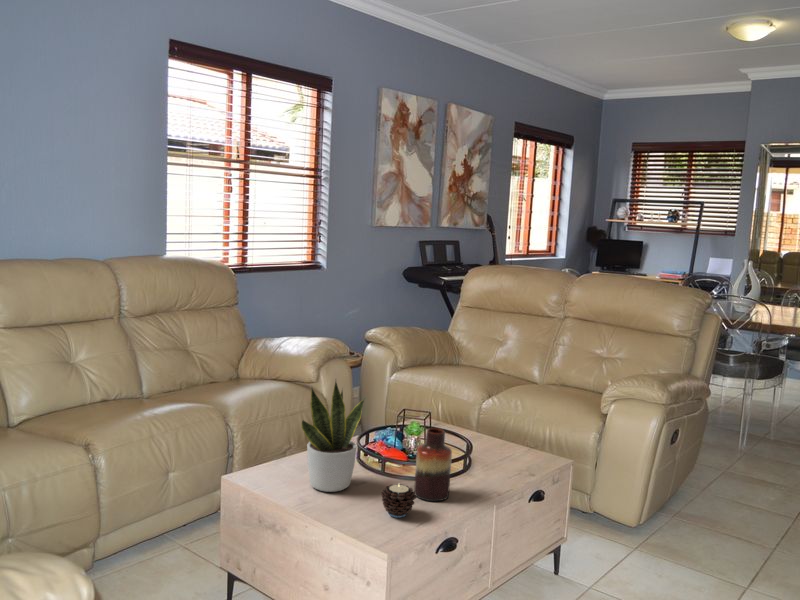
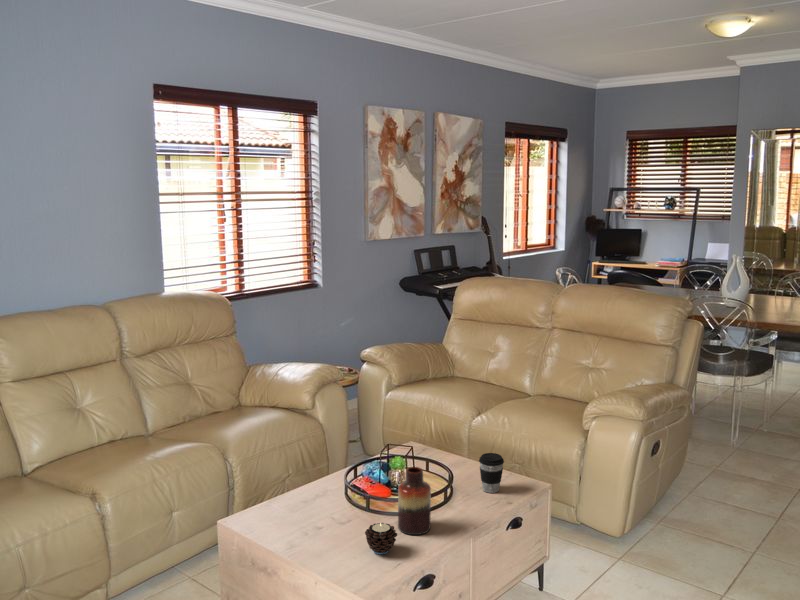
potted plant: present [301,381,364,492] -> none [290,425,351,530]
coffee cup: none [499,425,525,467] -> present [479,453,504,493]

